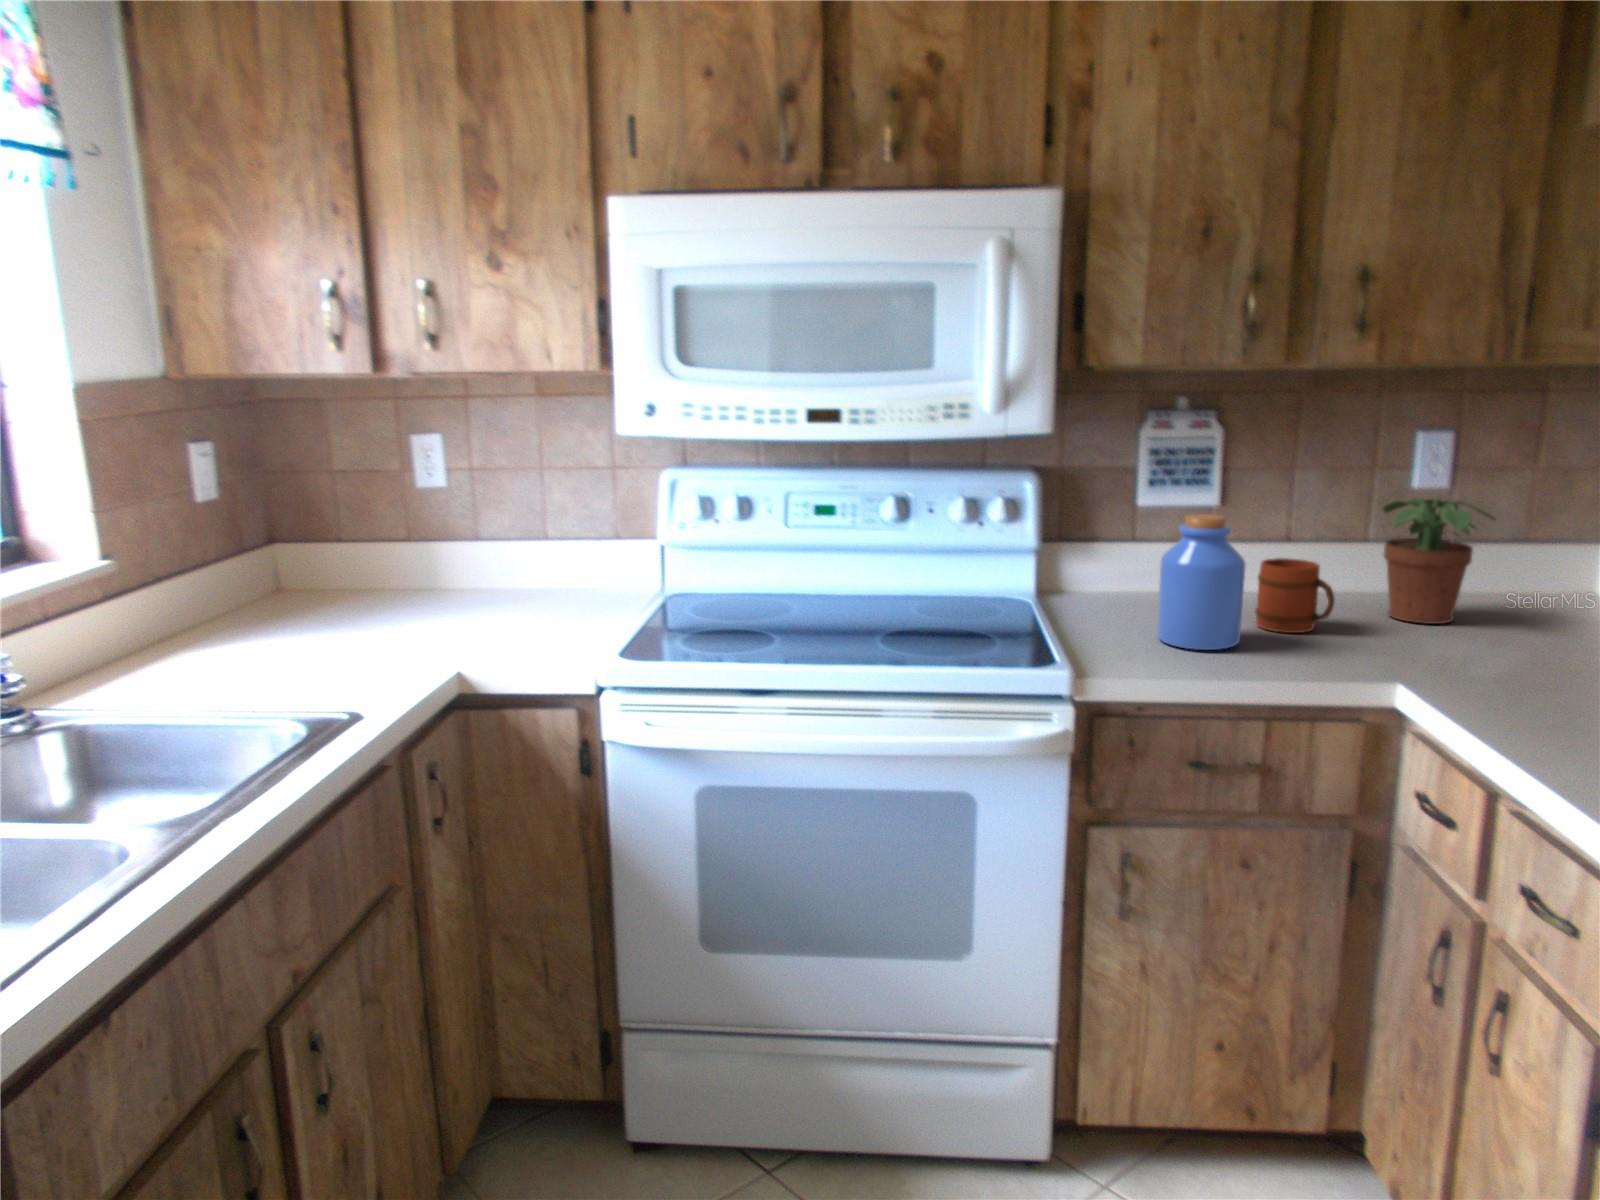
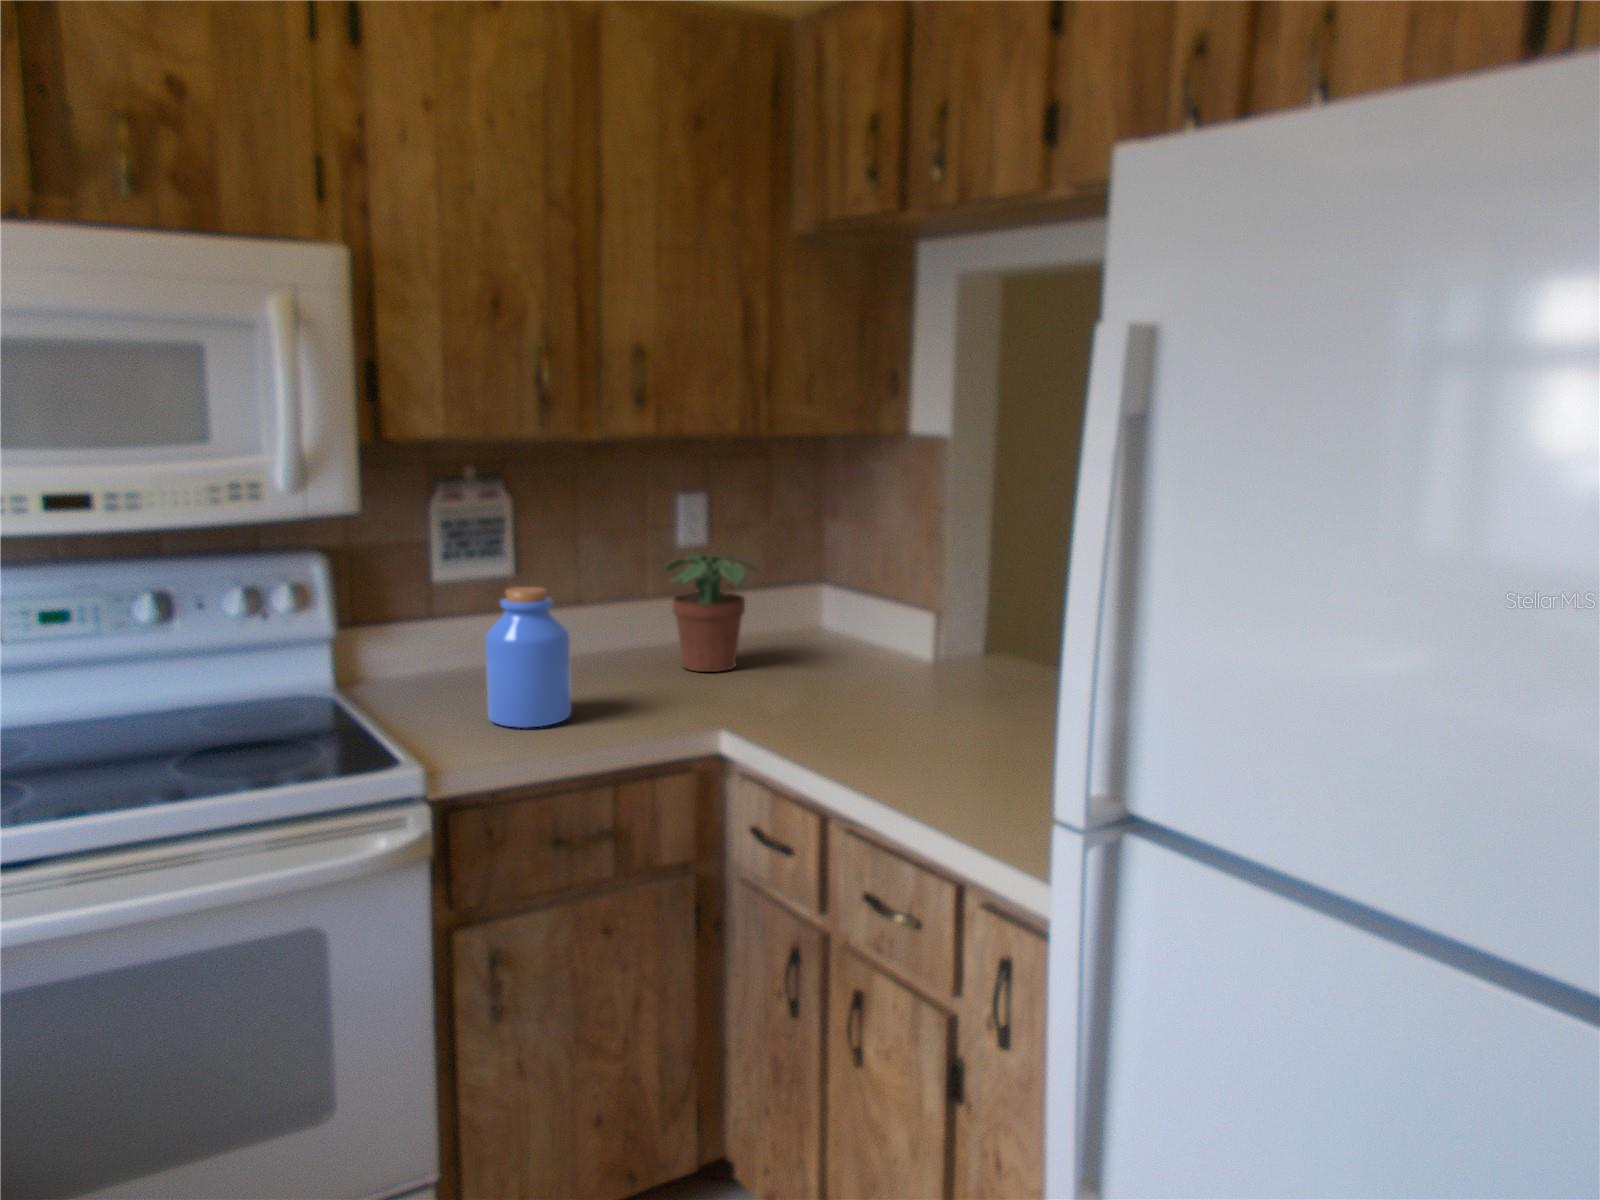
mug: present [1255,558,1335,633] -> none [571,623,645,698]

